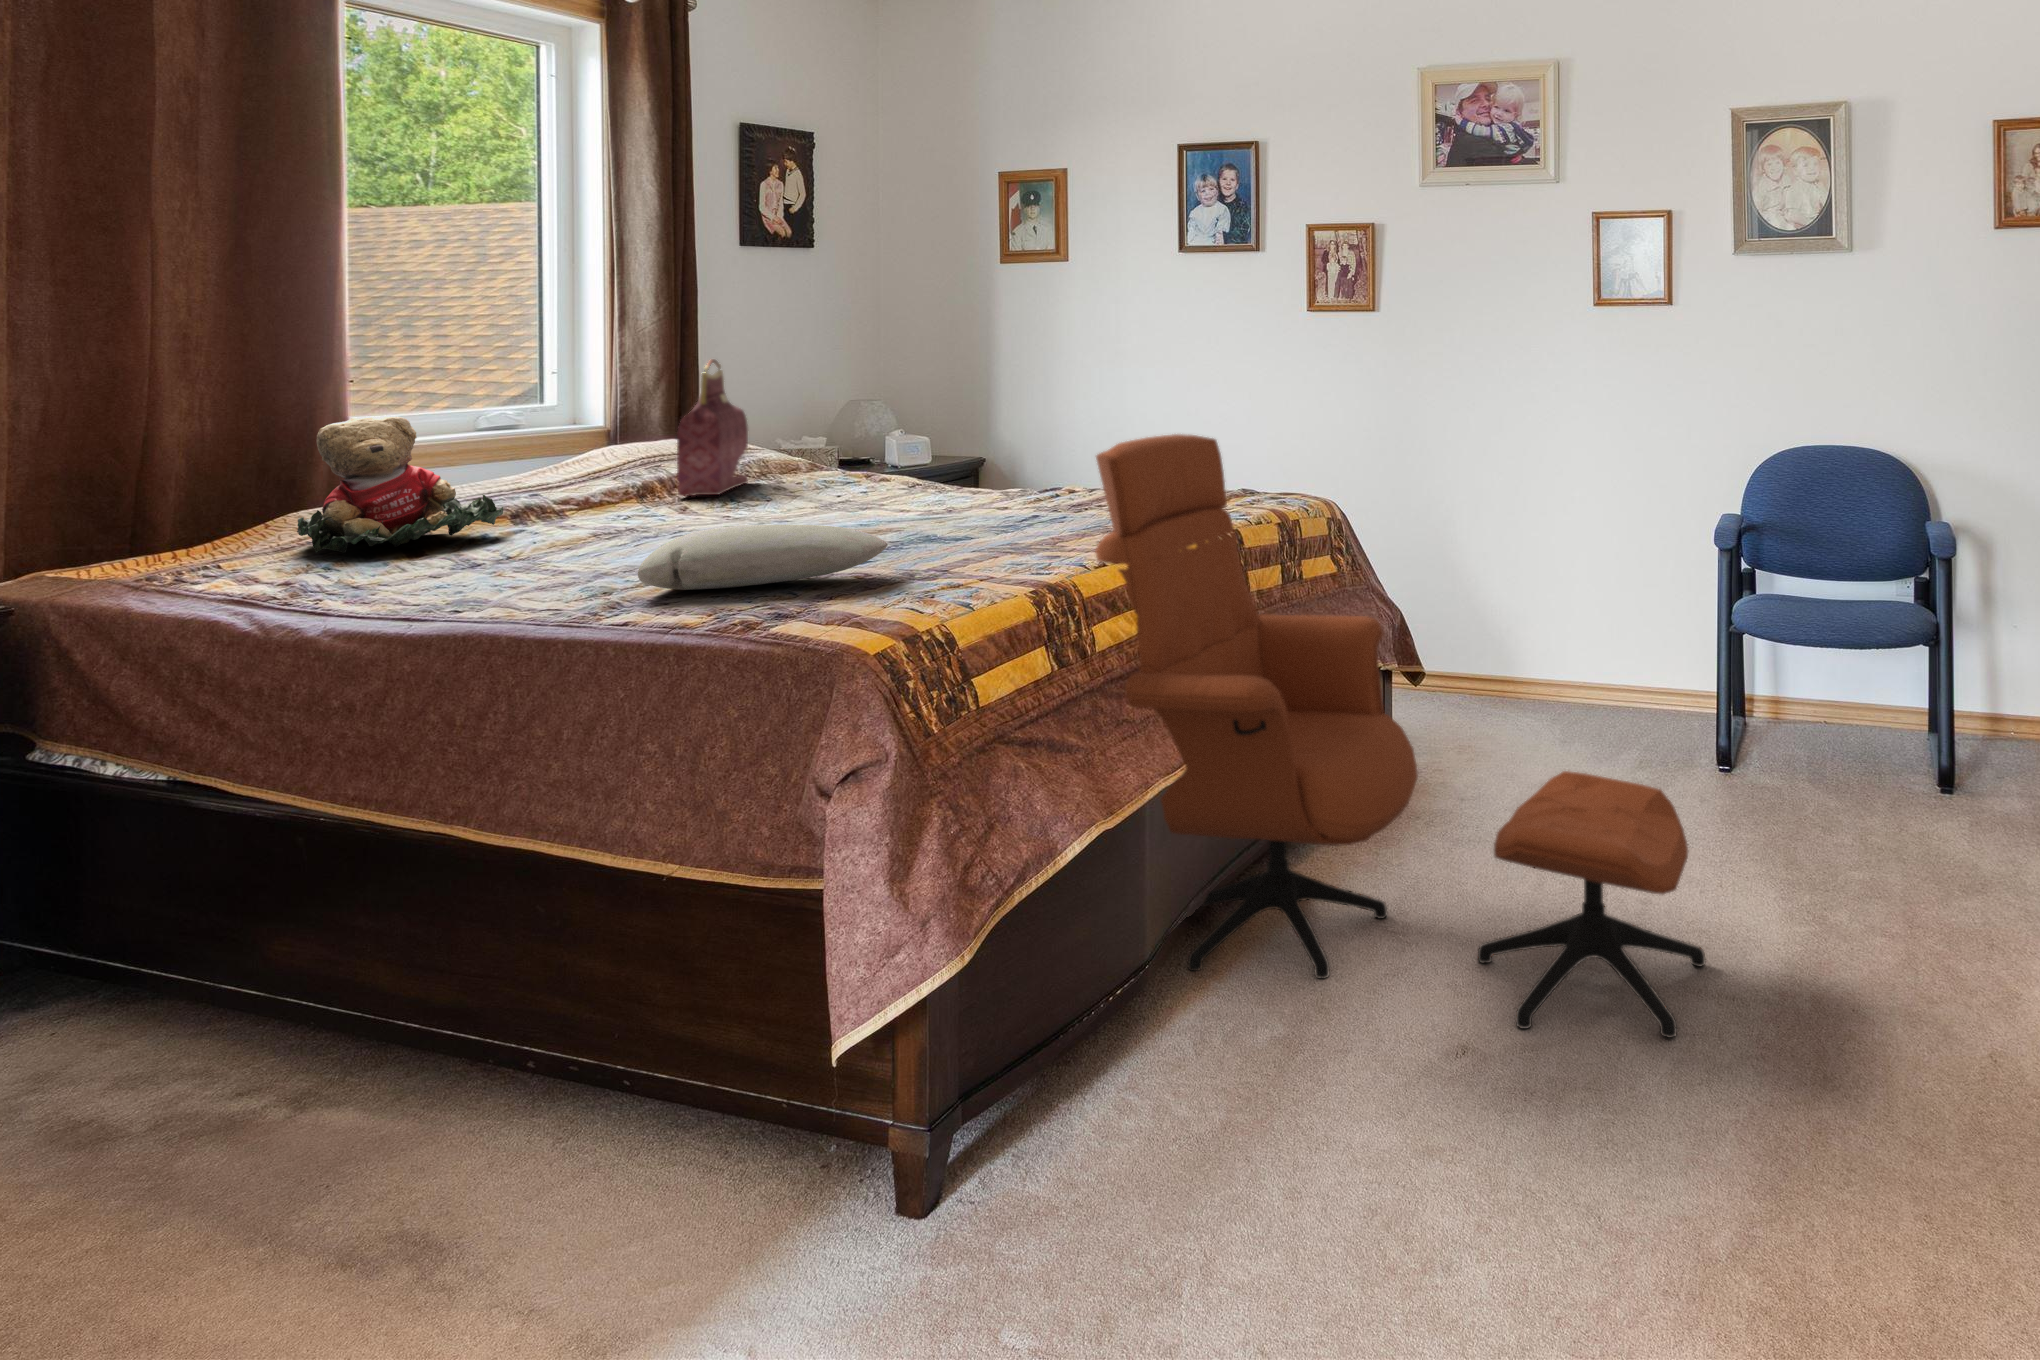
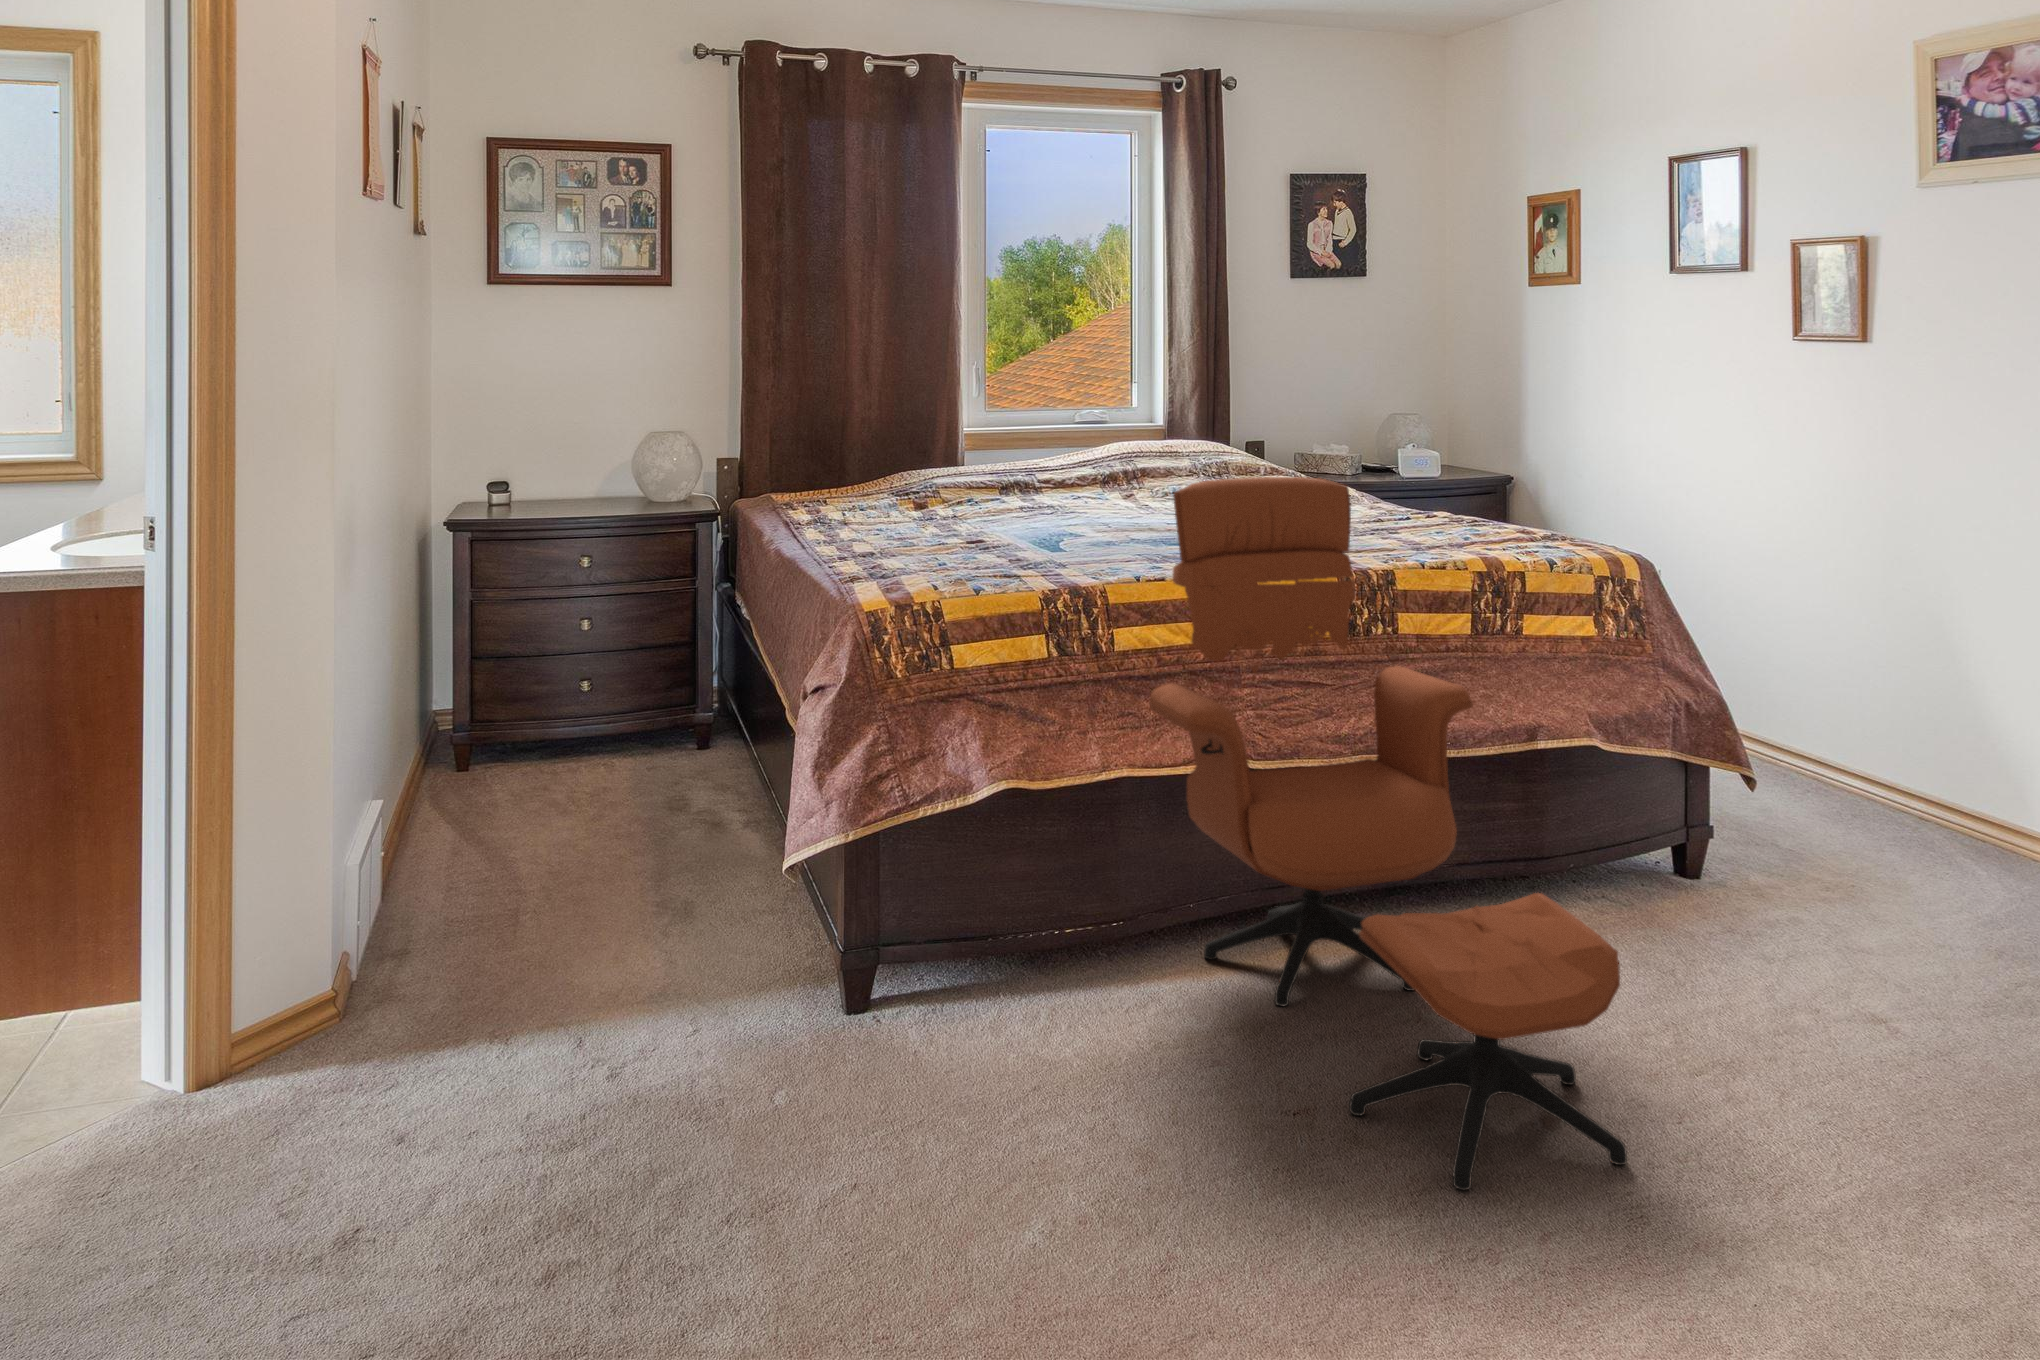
handbag: present [677,359,748,496] -> none [1123,382,1204,492]
teddy bear: present [297,415,503,553] -> none [859,416,969,505]
pillow: present [638,525,887,590] -> none [884,515,1035,558]

